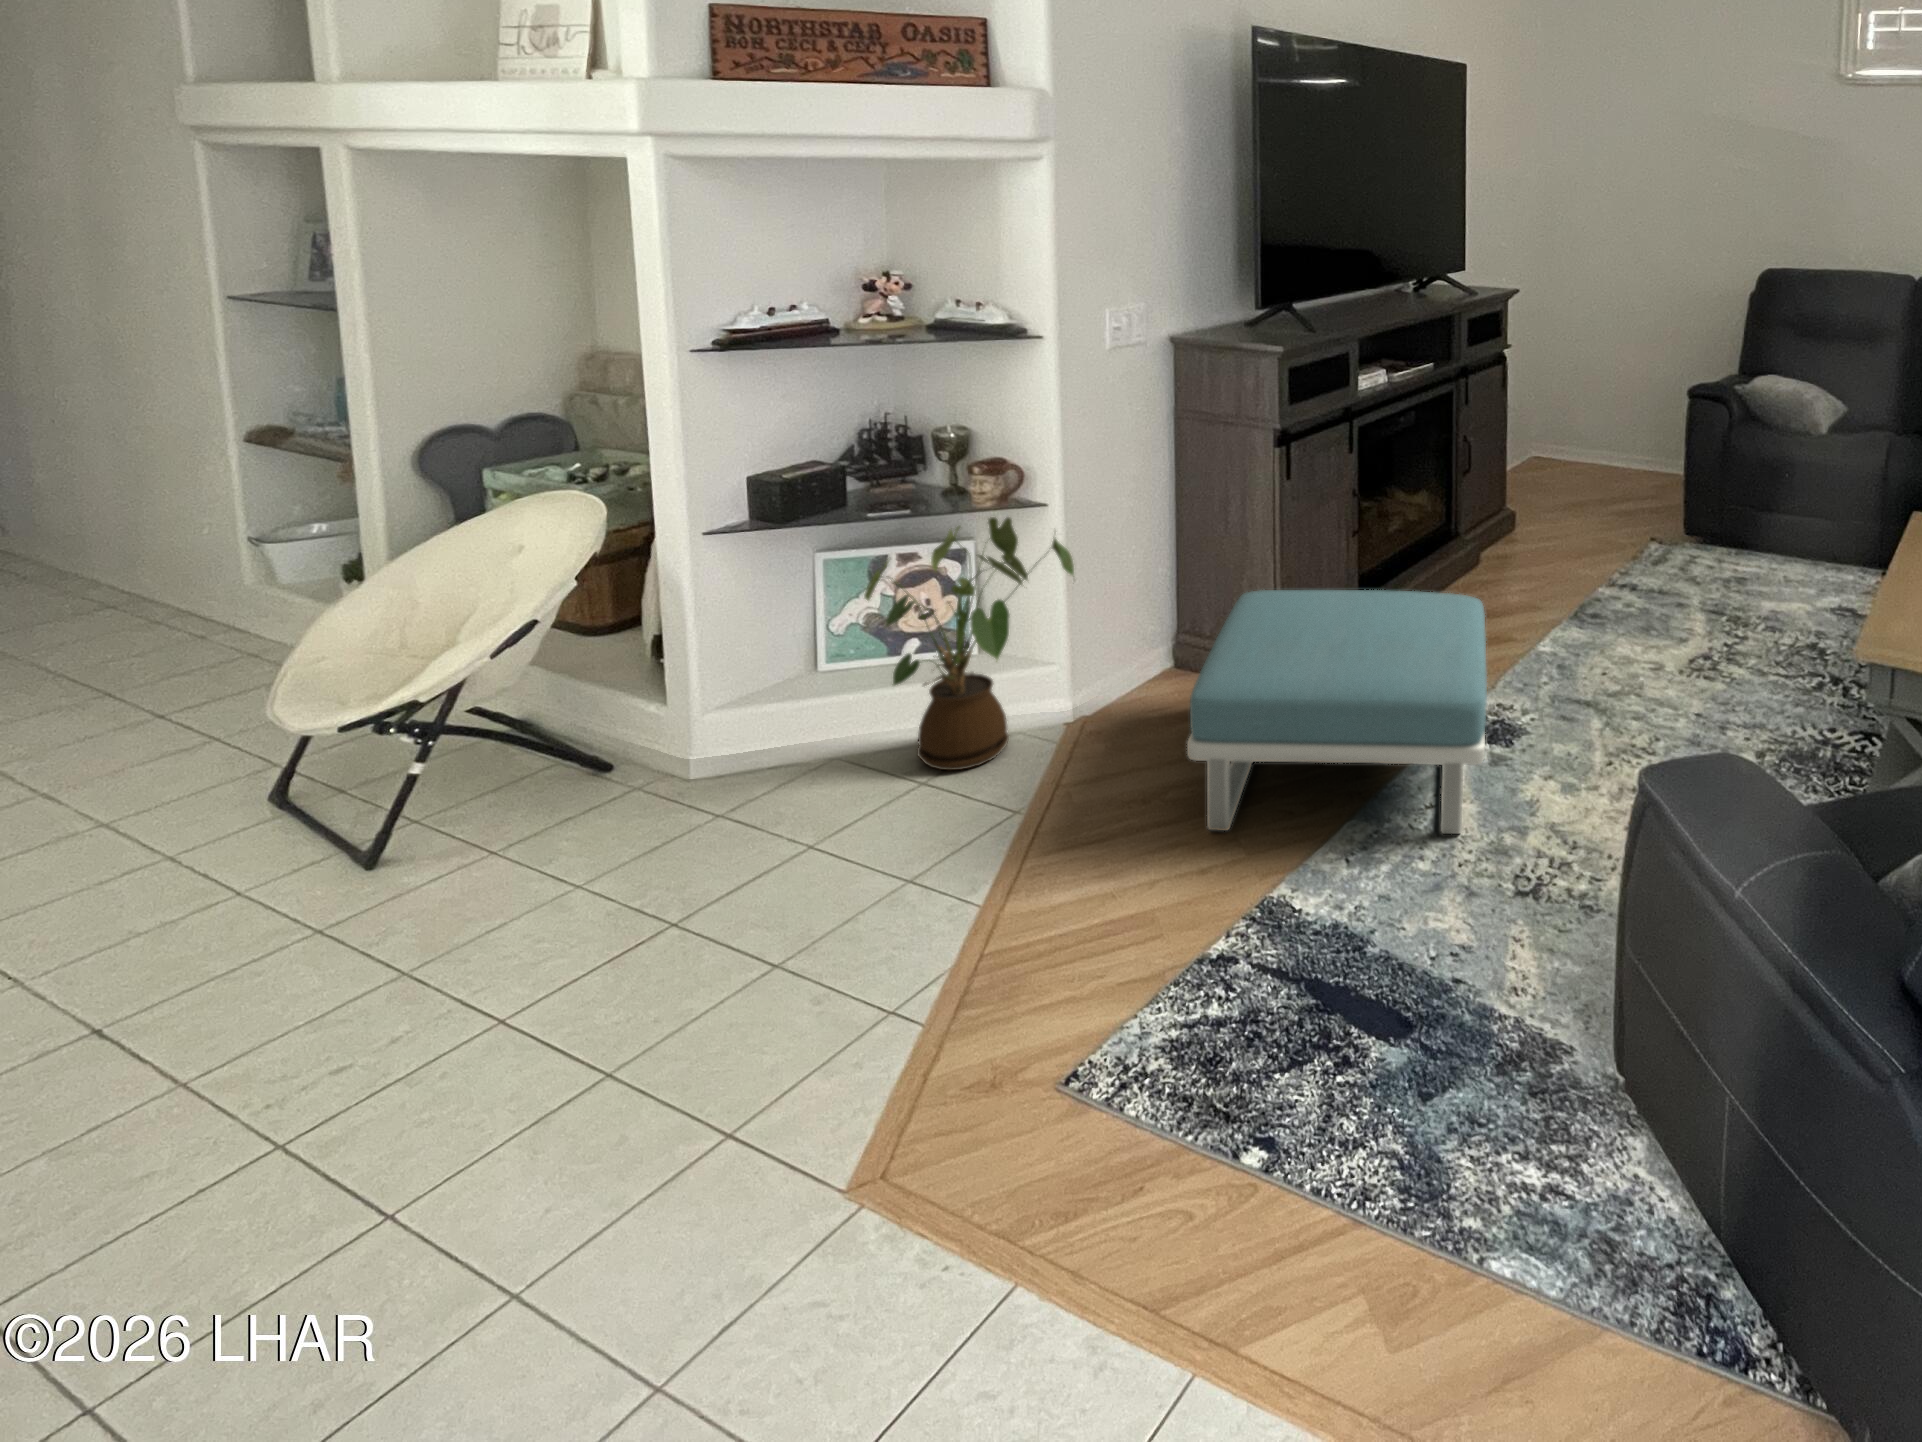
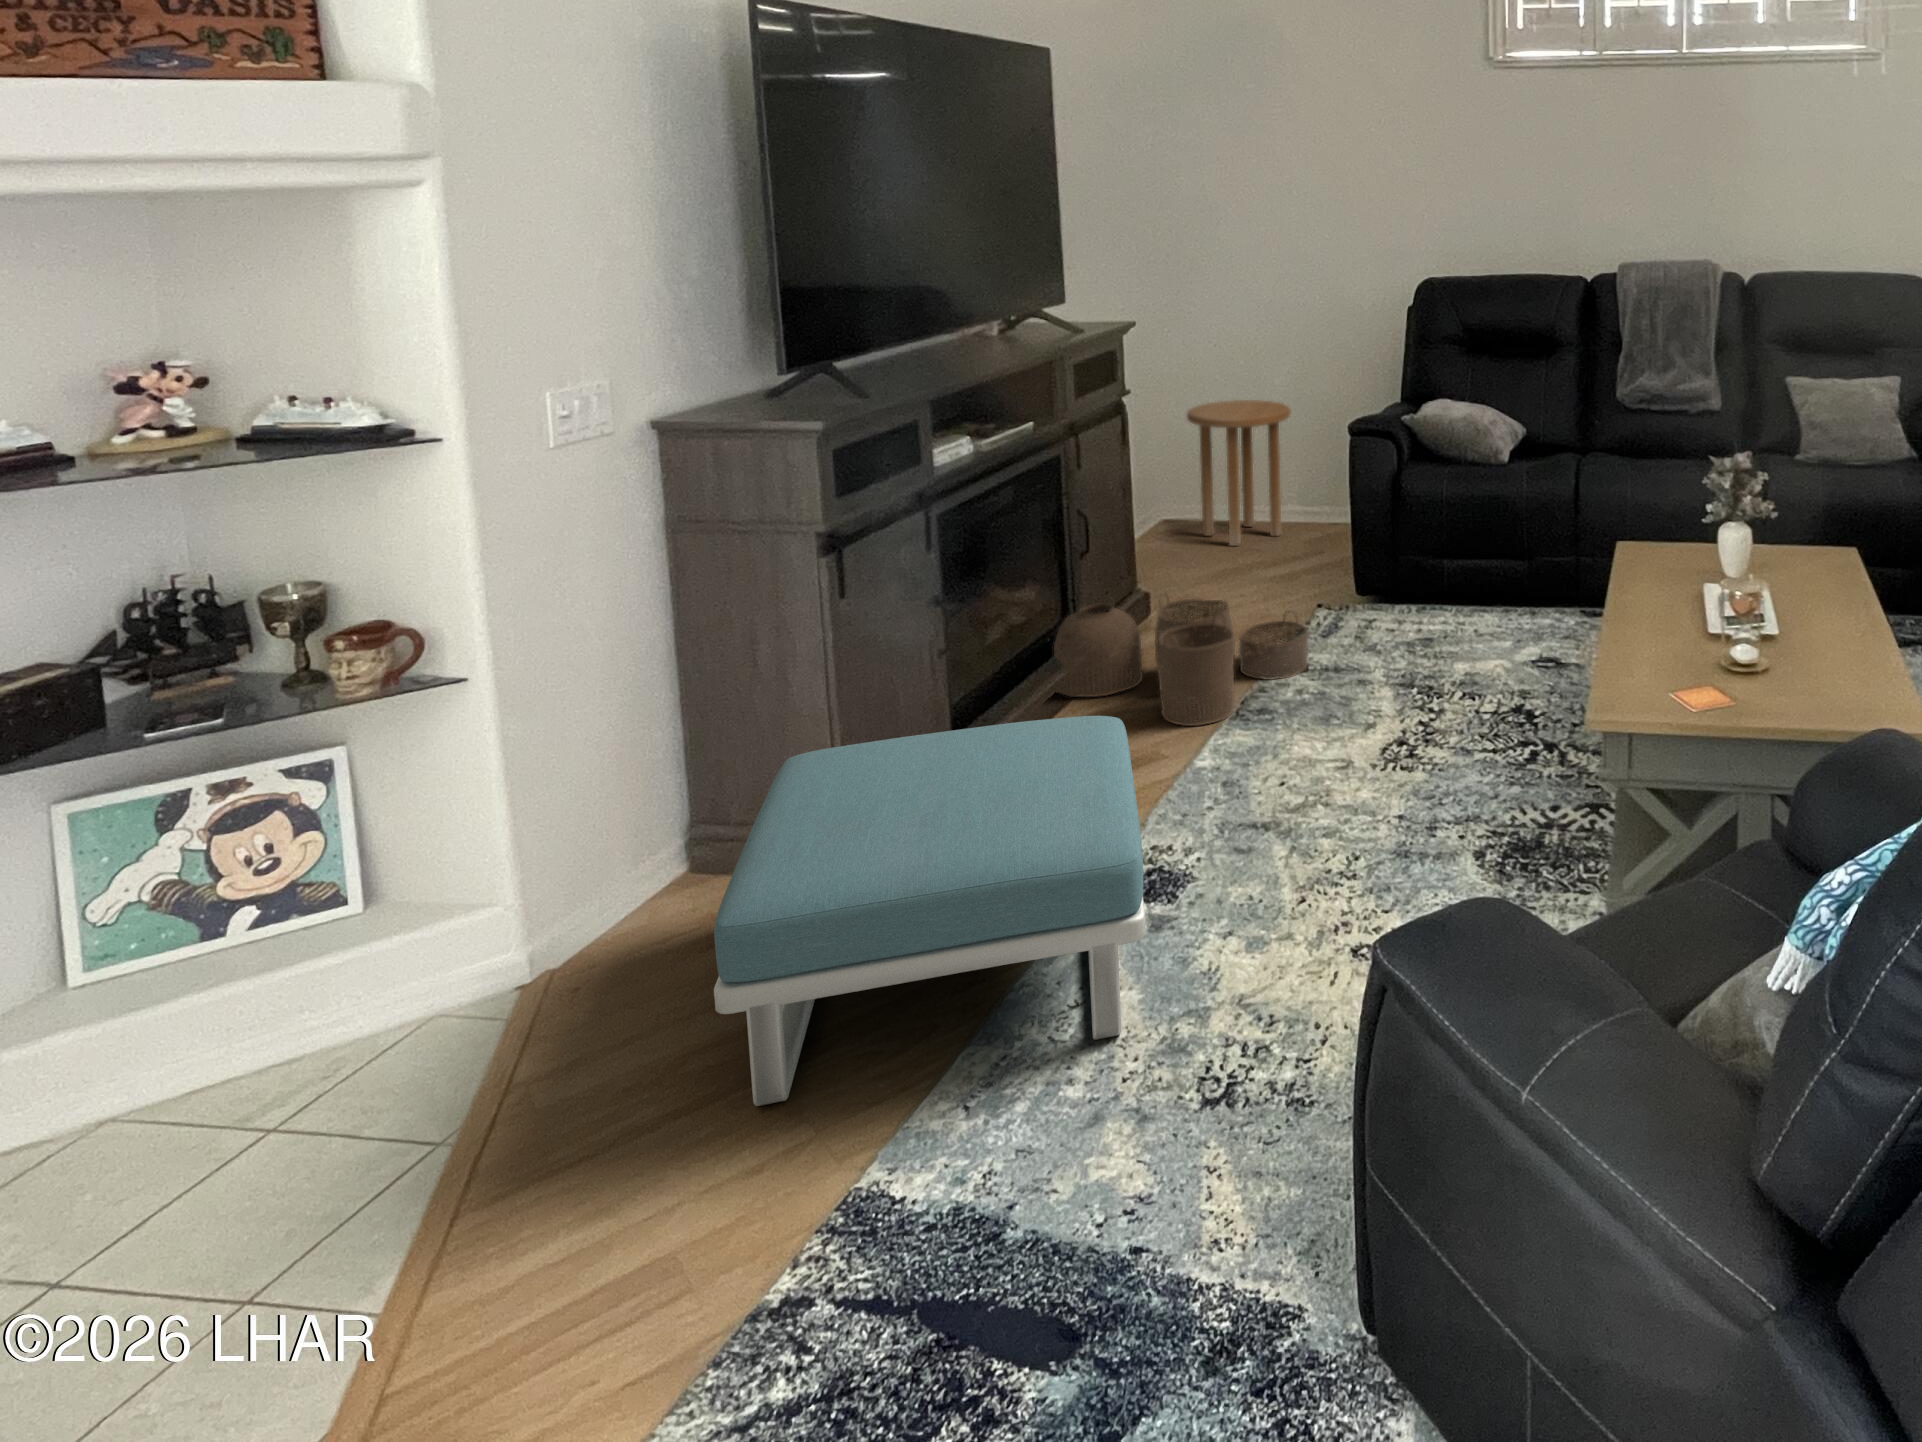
side table: none [1558,360,1645,483] -> present [1187,400,1290,546]
woven basket: none [1435,509,1641,620] -> present [1054,594,1309,726]
house plant: present [864,517,1074,770] -> none [144,703,520,1100]

